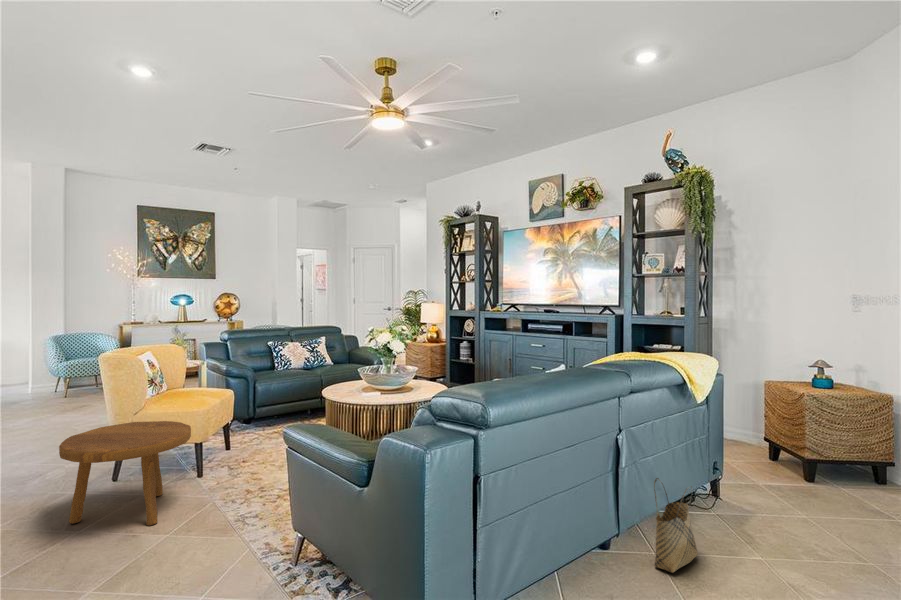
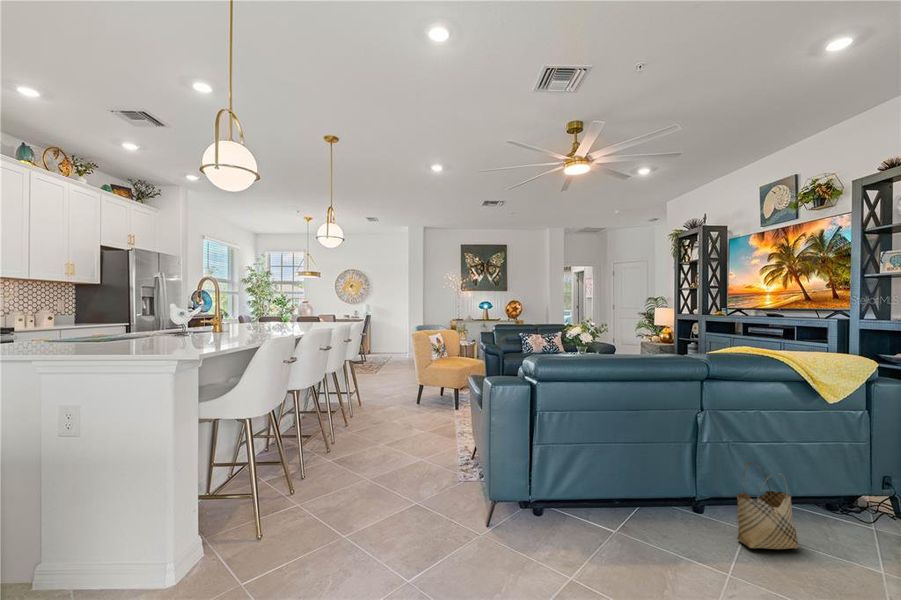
footstool: present [59,421,191,526] -> none [385,369,446,425]

